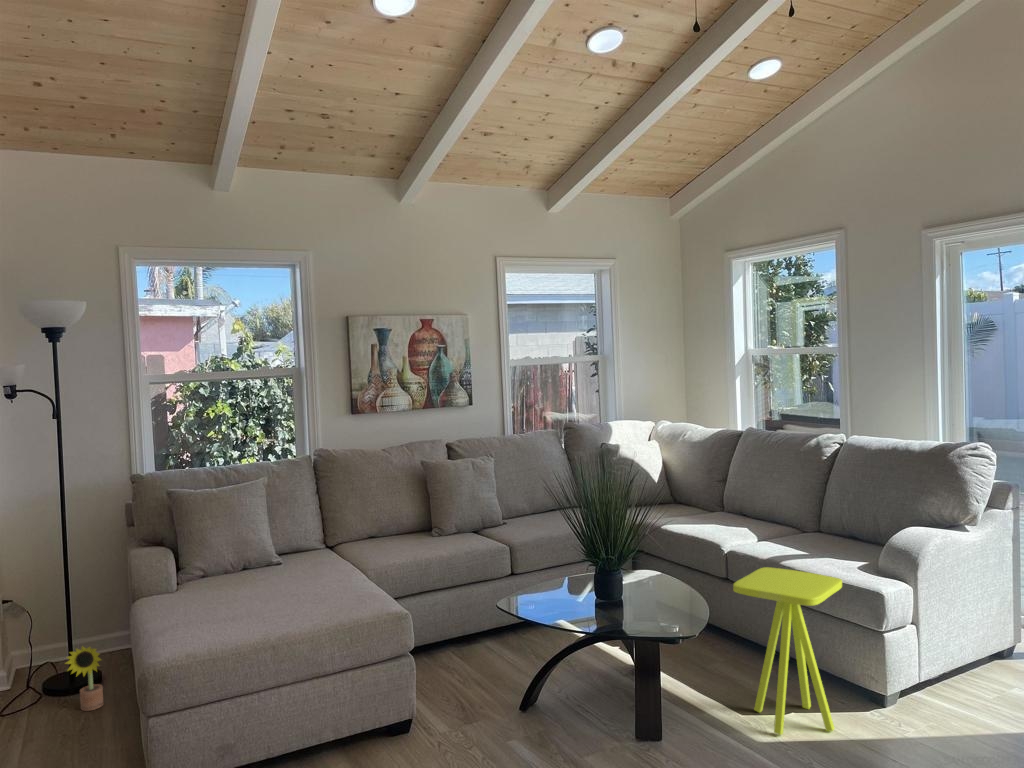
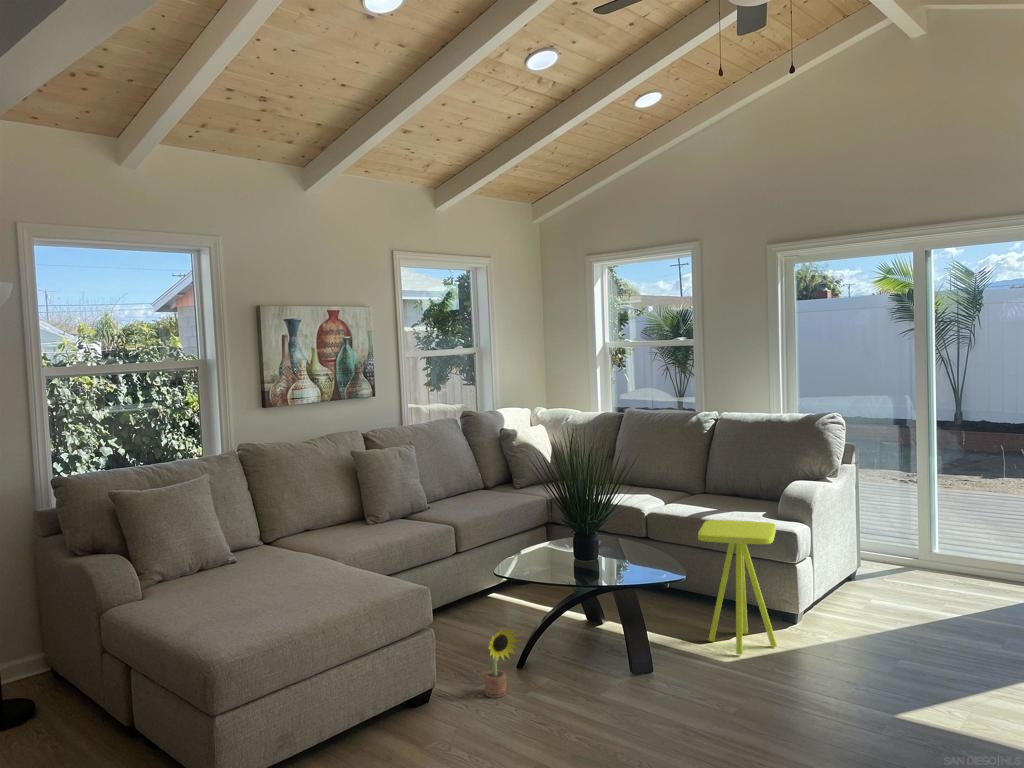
decorative plant: present [66,646,103,711] -> present [485,629,518,698]

